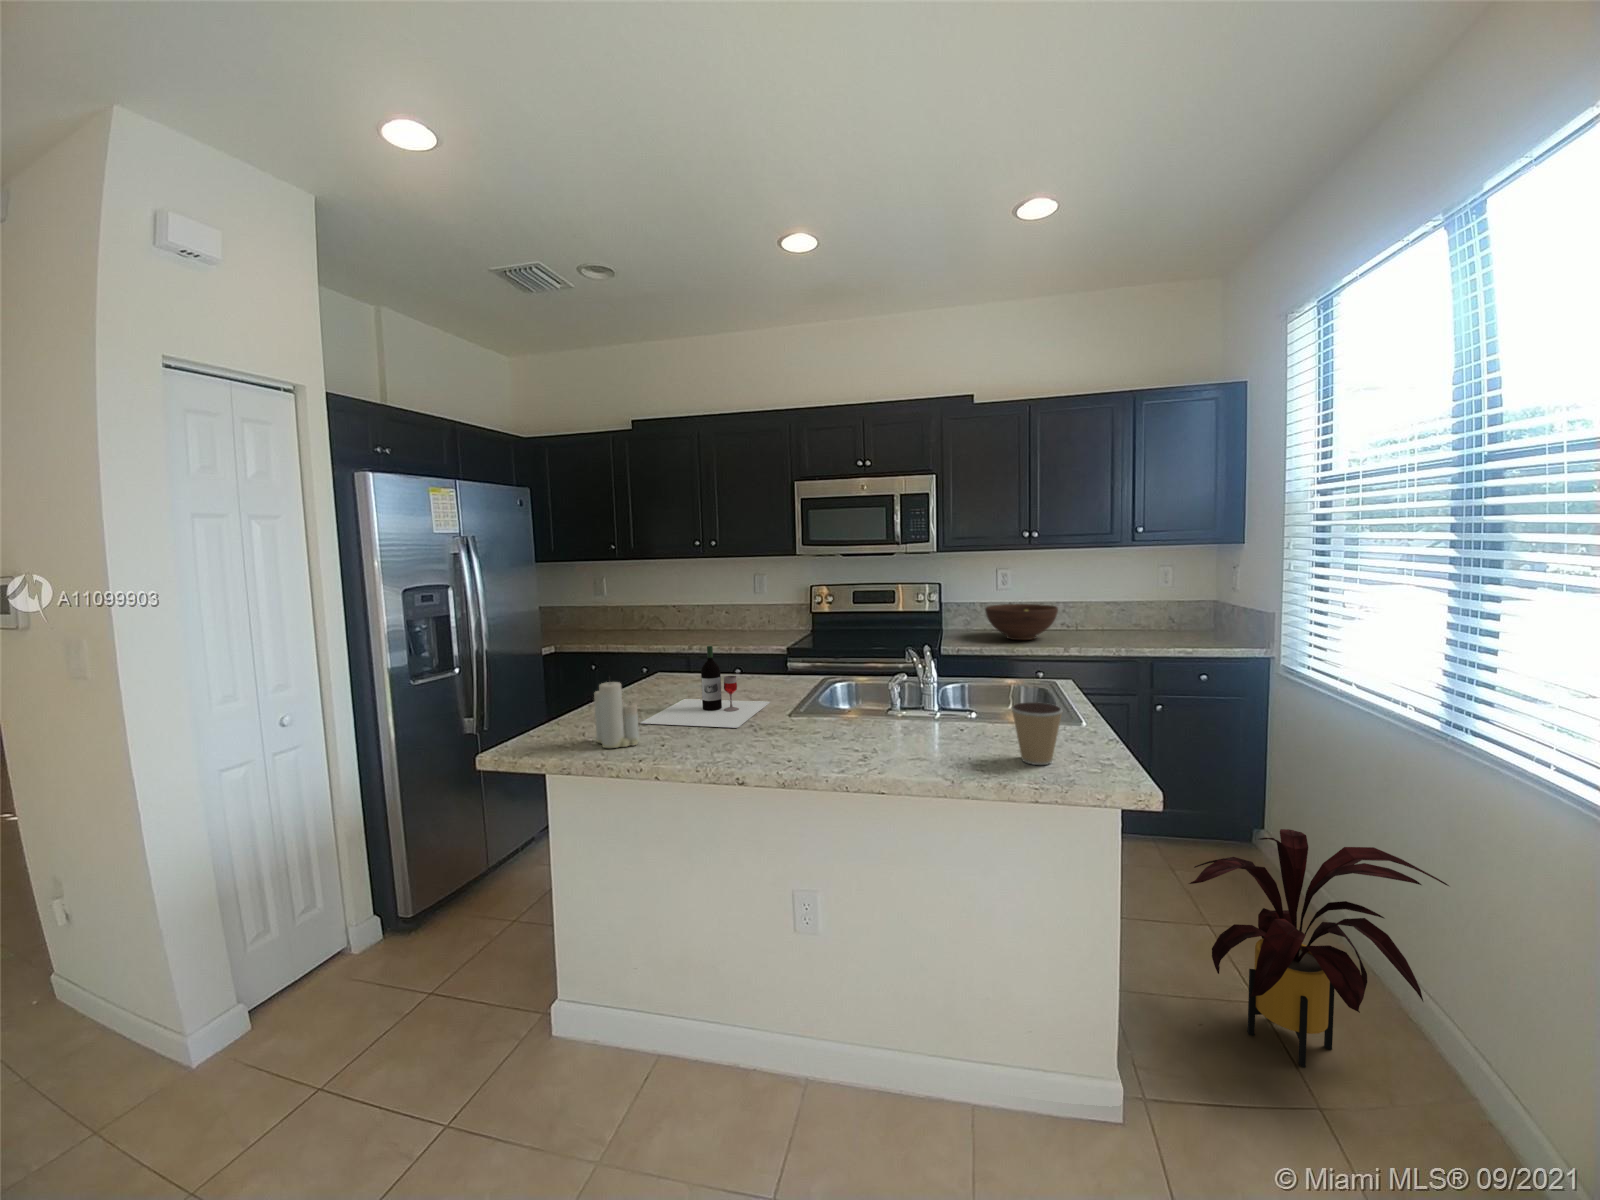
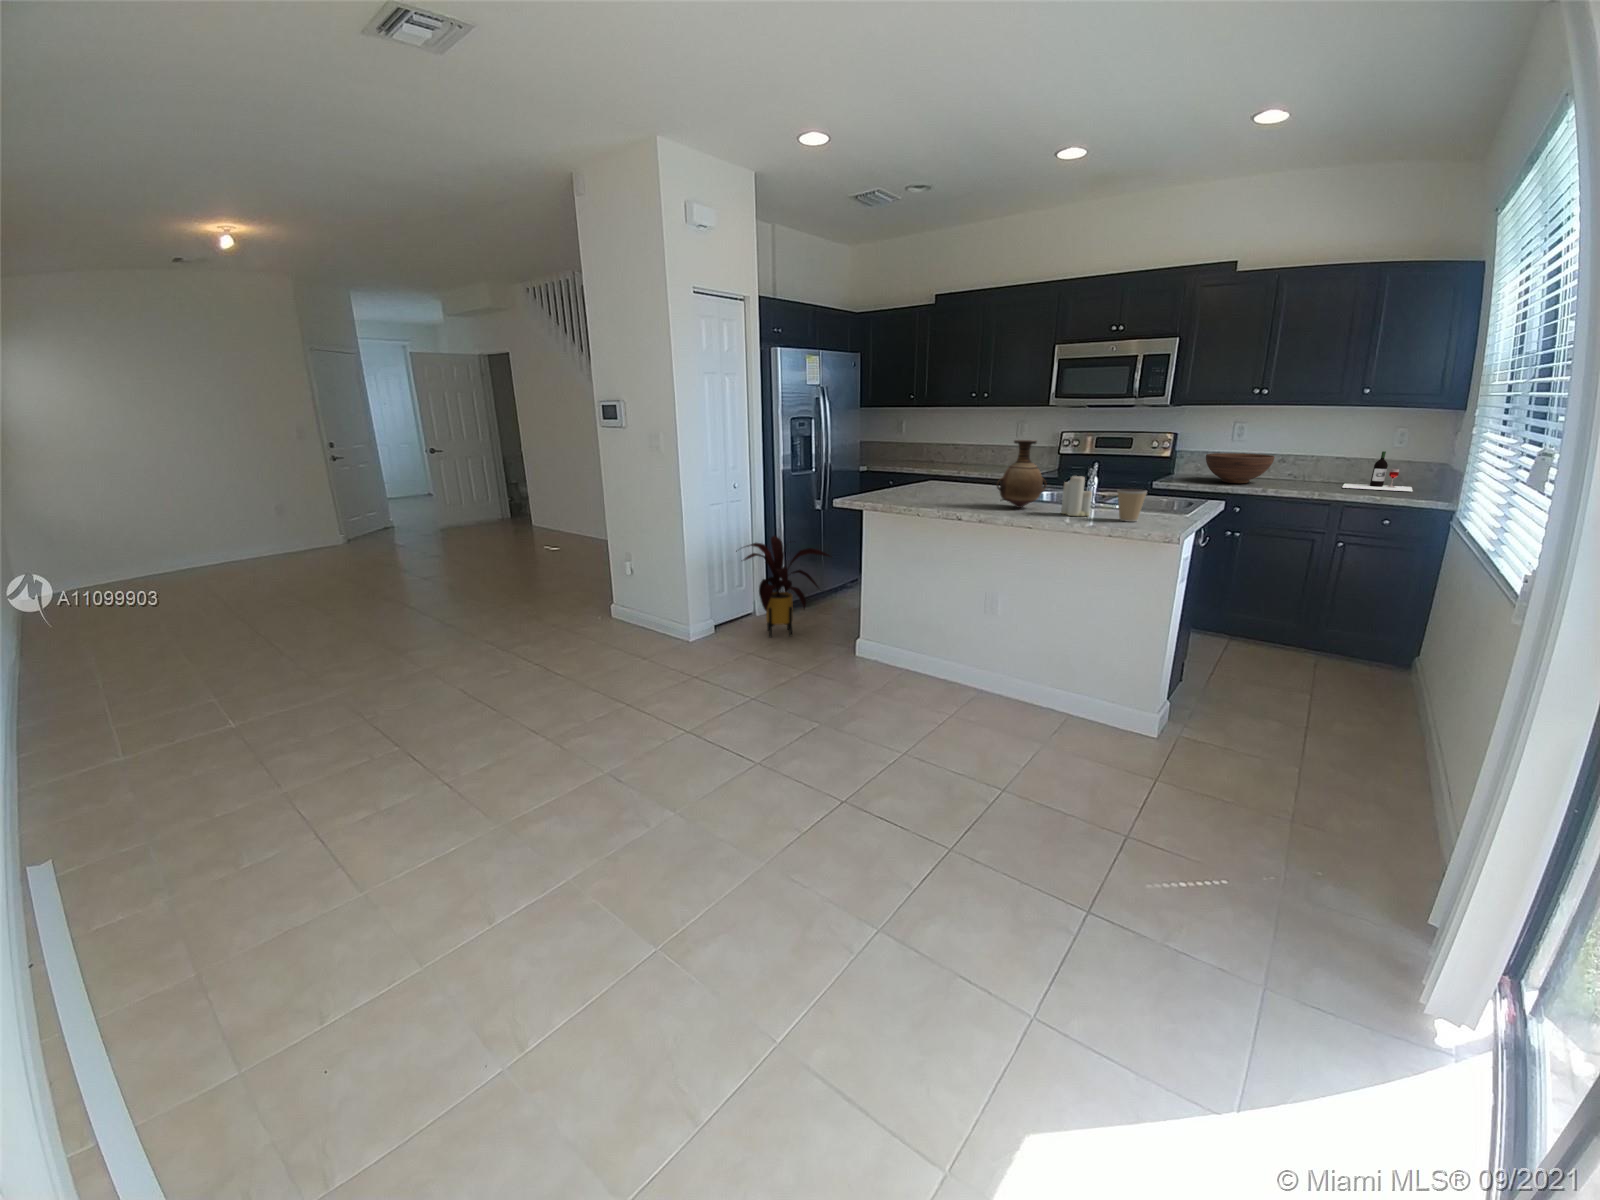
vase: none [792,623,872,742] -> present [997,440,1046,508]
wine bottle: present [641,646,770,728] -> present [1343,451,1412,491]
candle: present [594,682,639,748] -> present [1061,476,1092,516]
house plant: present [1189,829,1449,1067] -> present [736,536,829,637]

